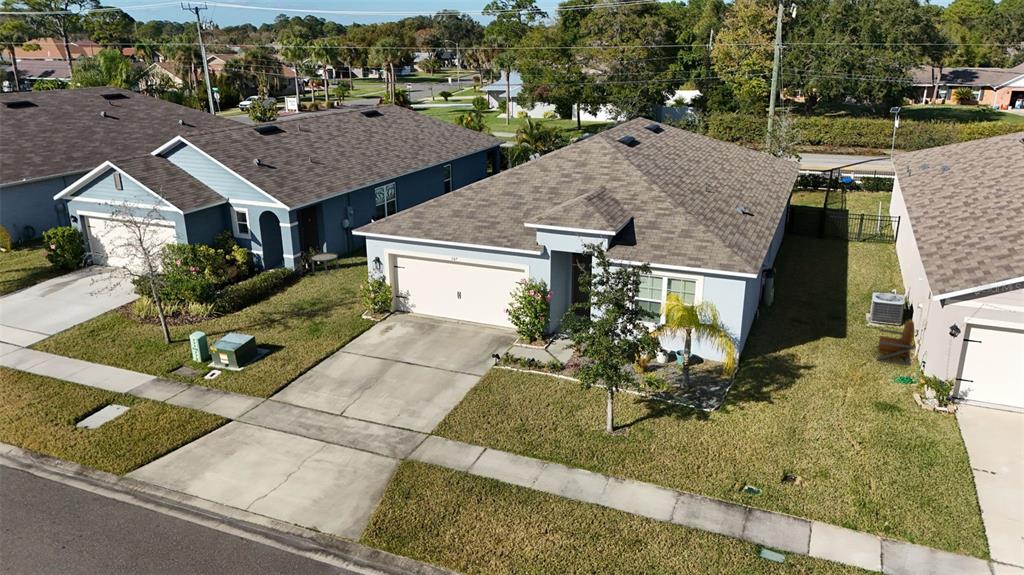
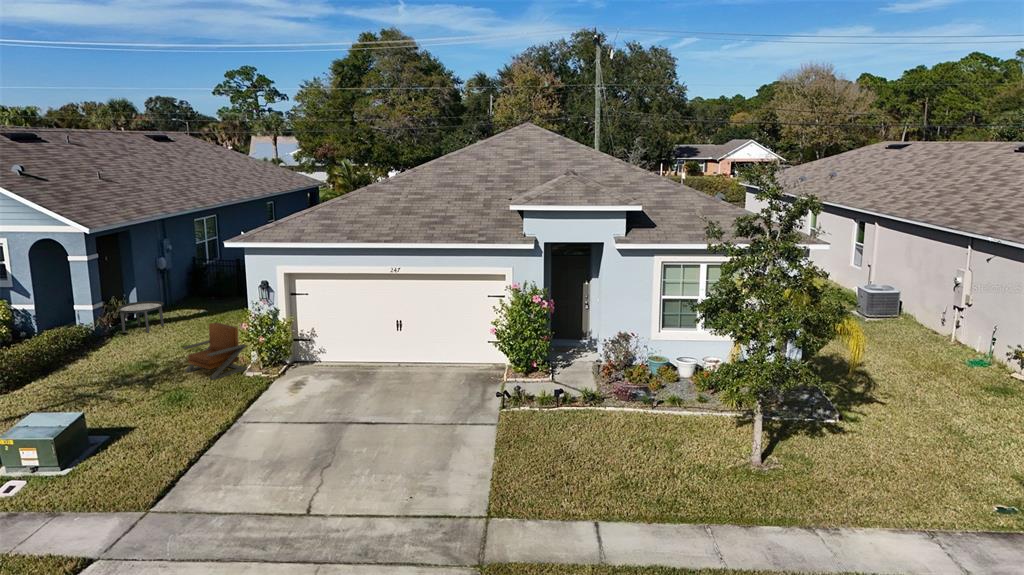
lounge chair: present [877,321,915,366] -> present [183,323,247,380]

